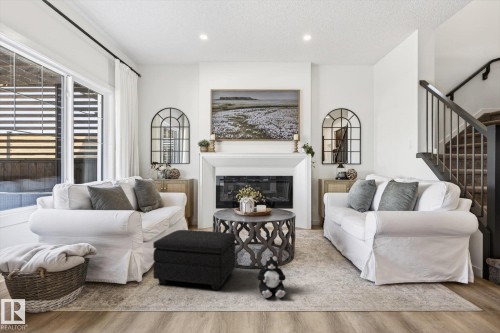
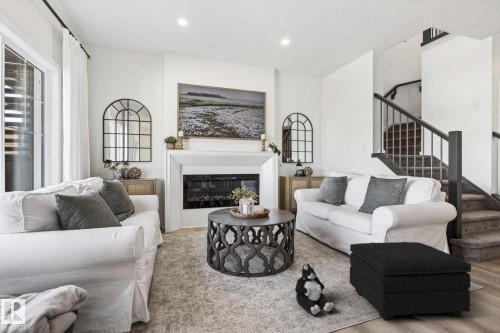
footstool: present [153,230,236,290] -> present [350,242,471,320]

